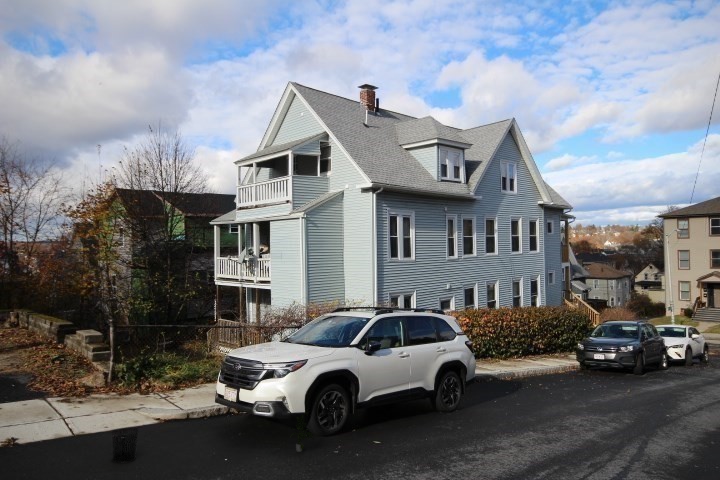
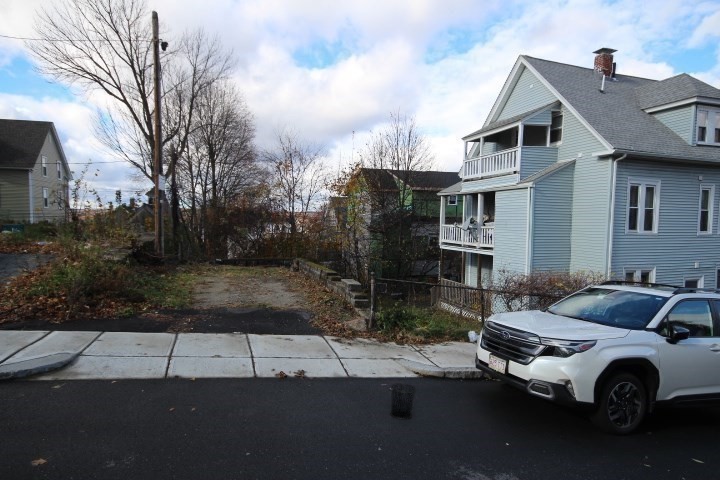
potted plant: present [289,415,313,452] -> none [570,401,600,442]

